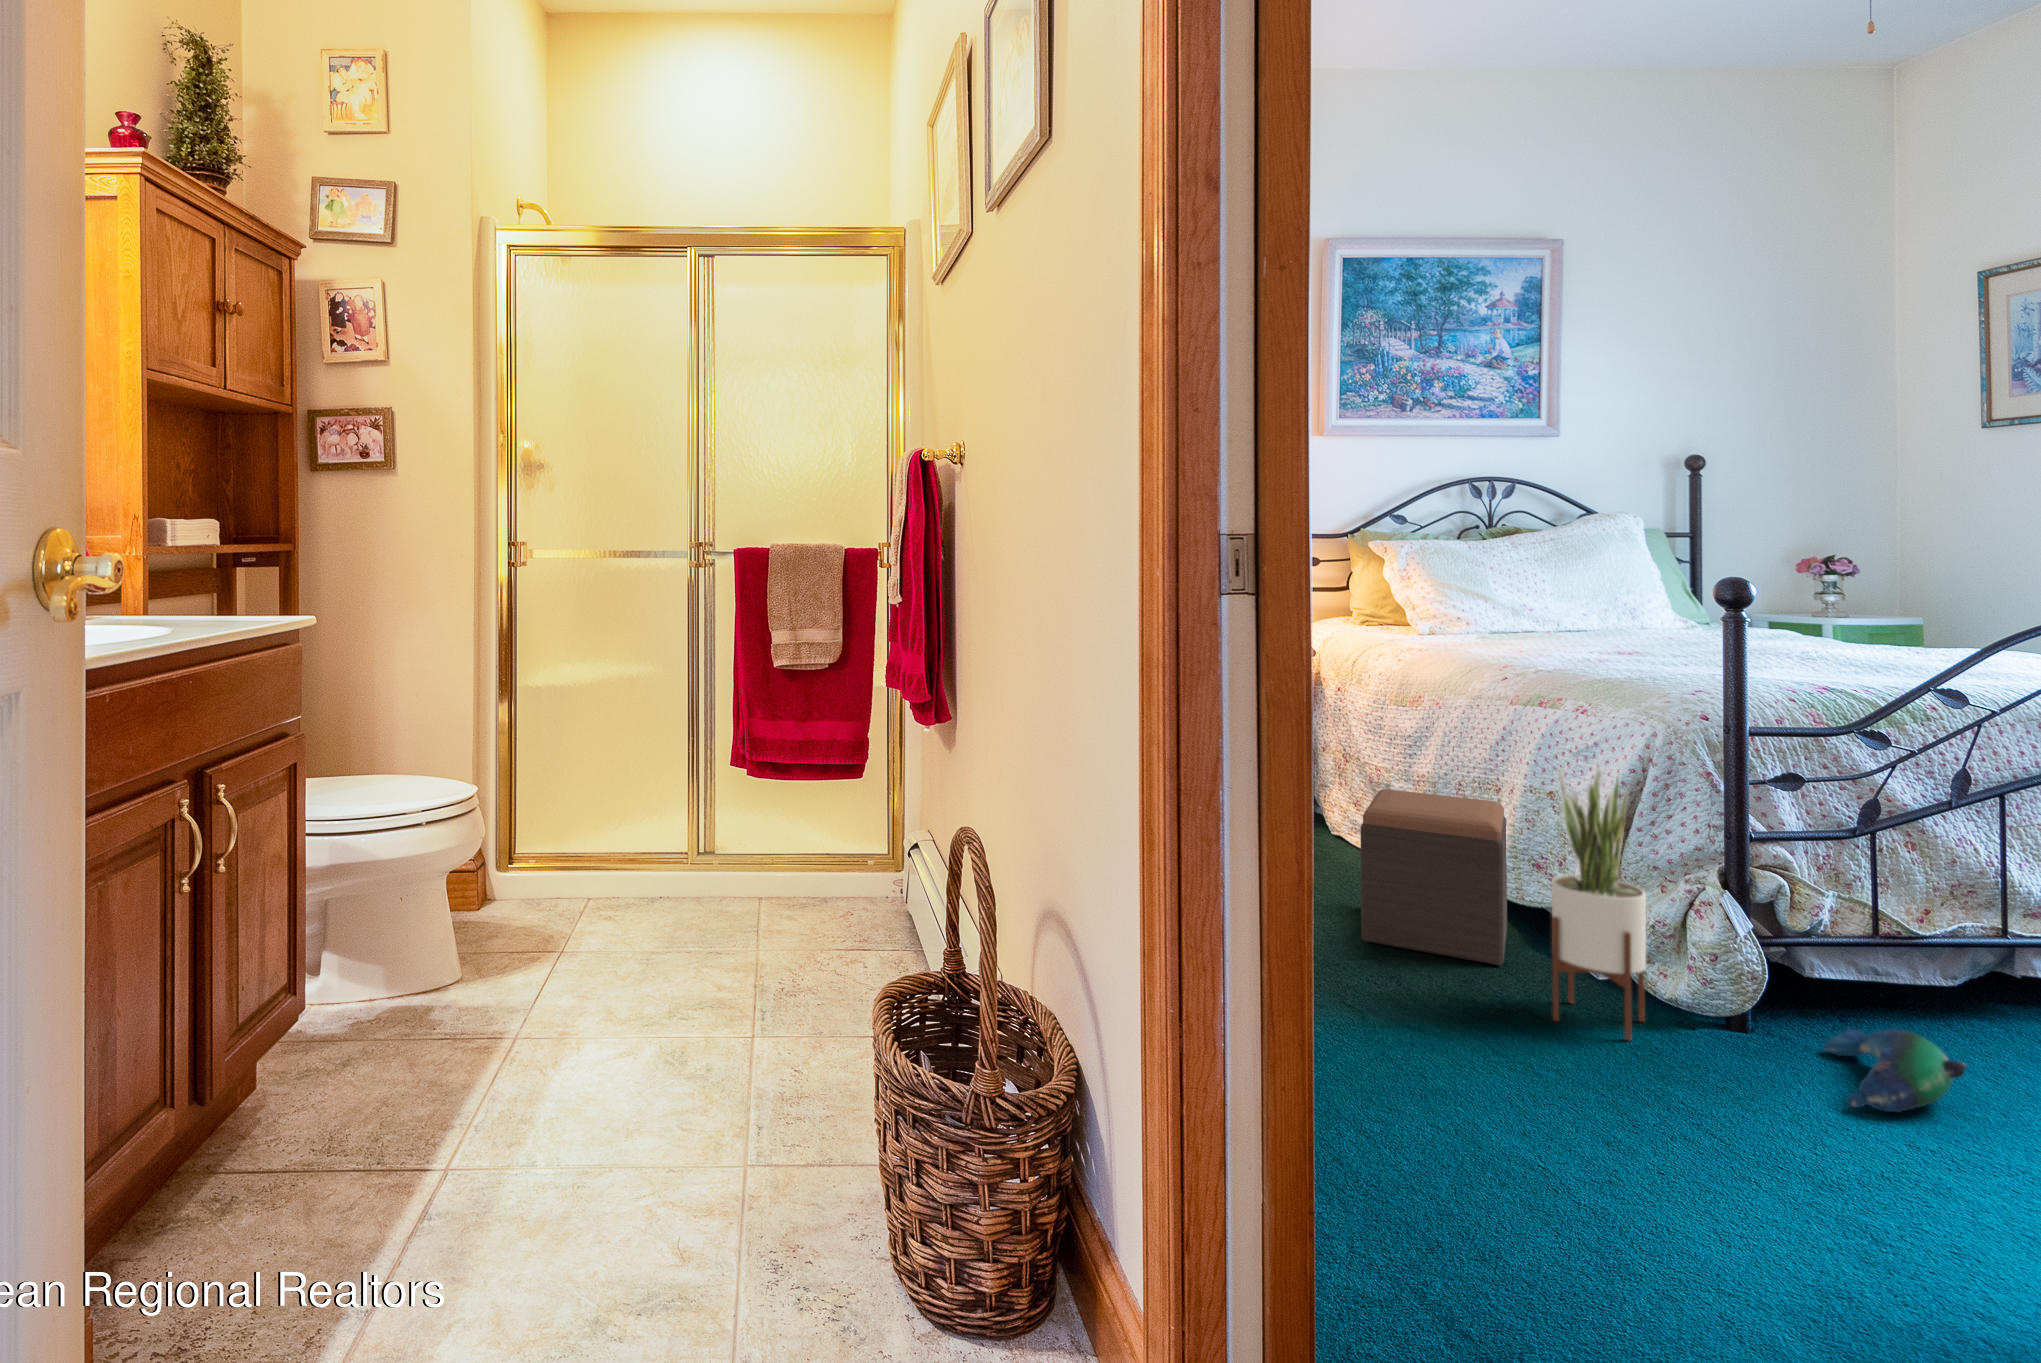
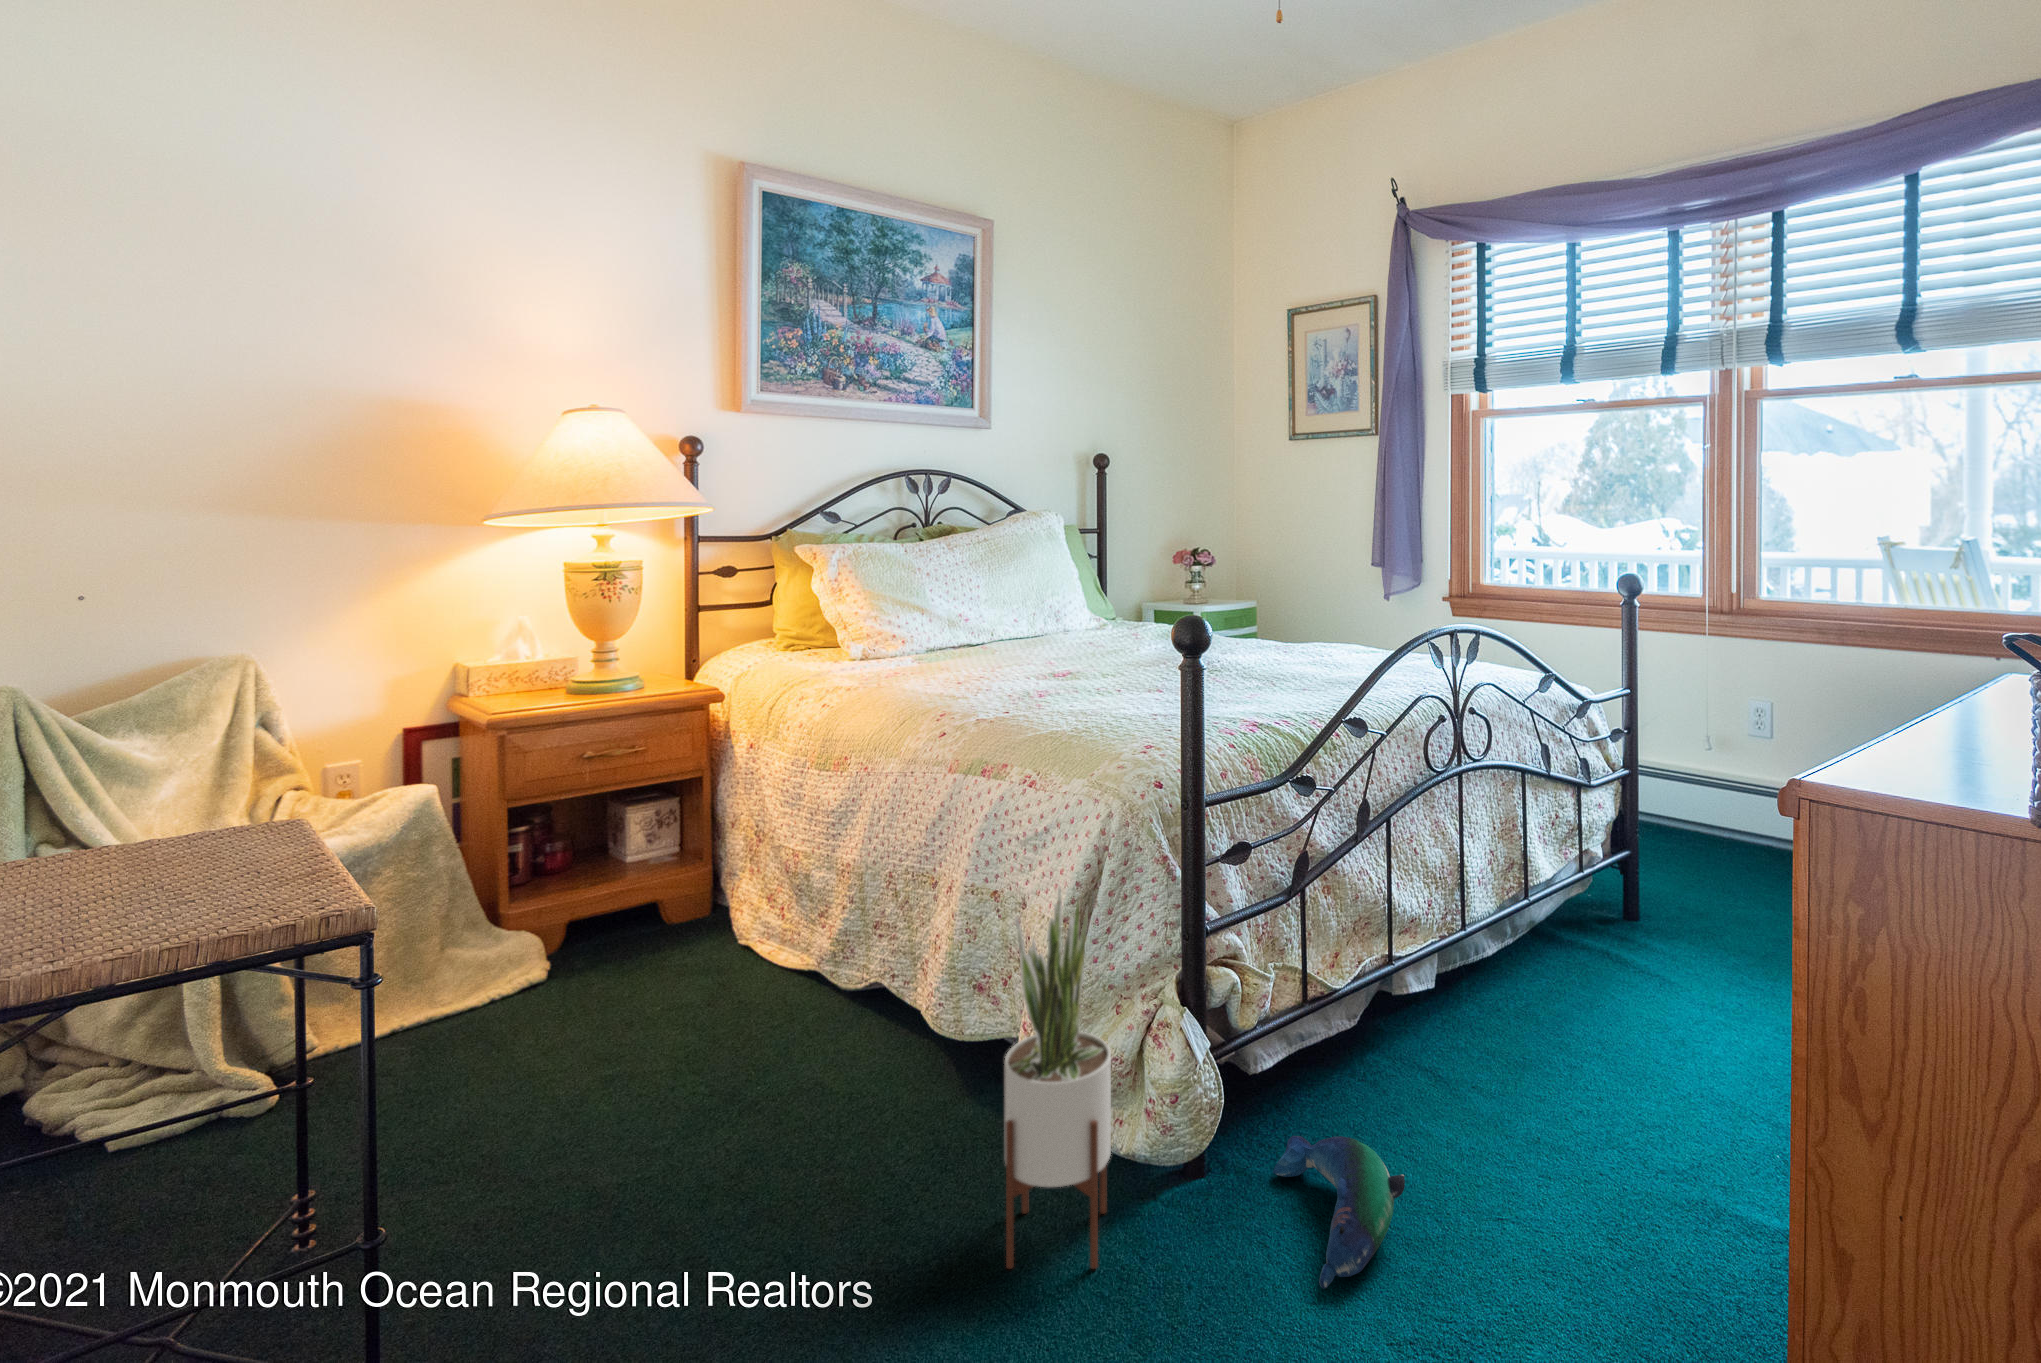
footstool: present [1361,789,1507,965] -> none [752,913,946,1188]

